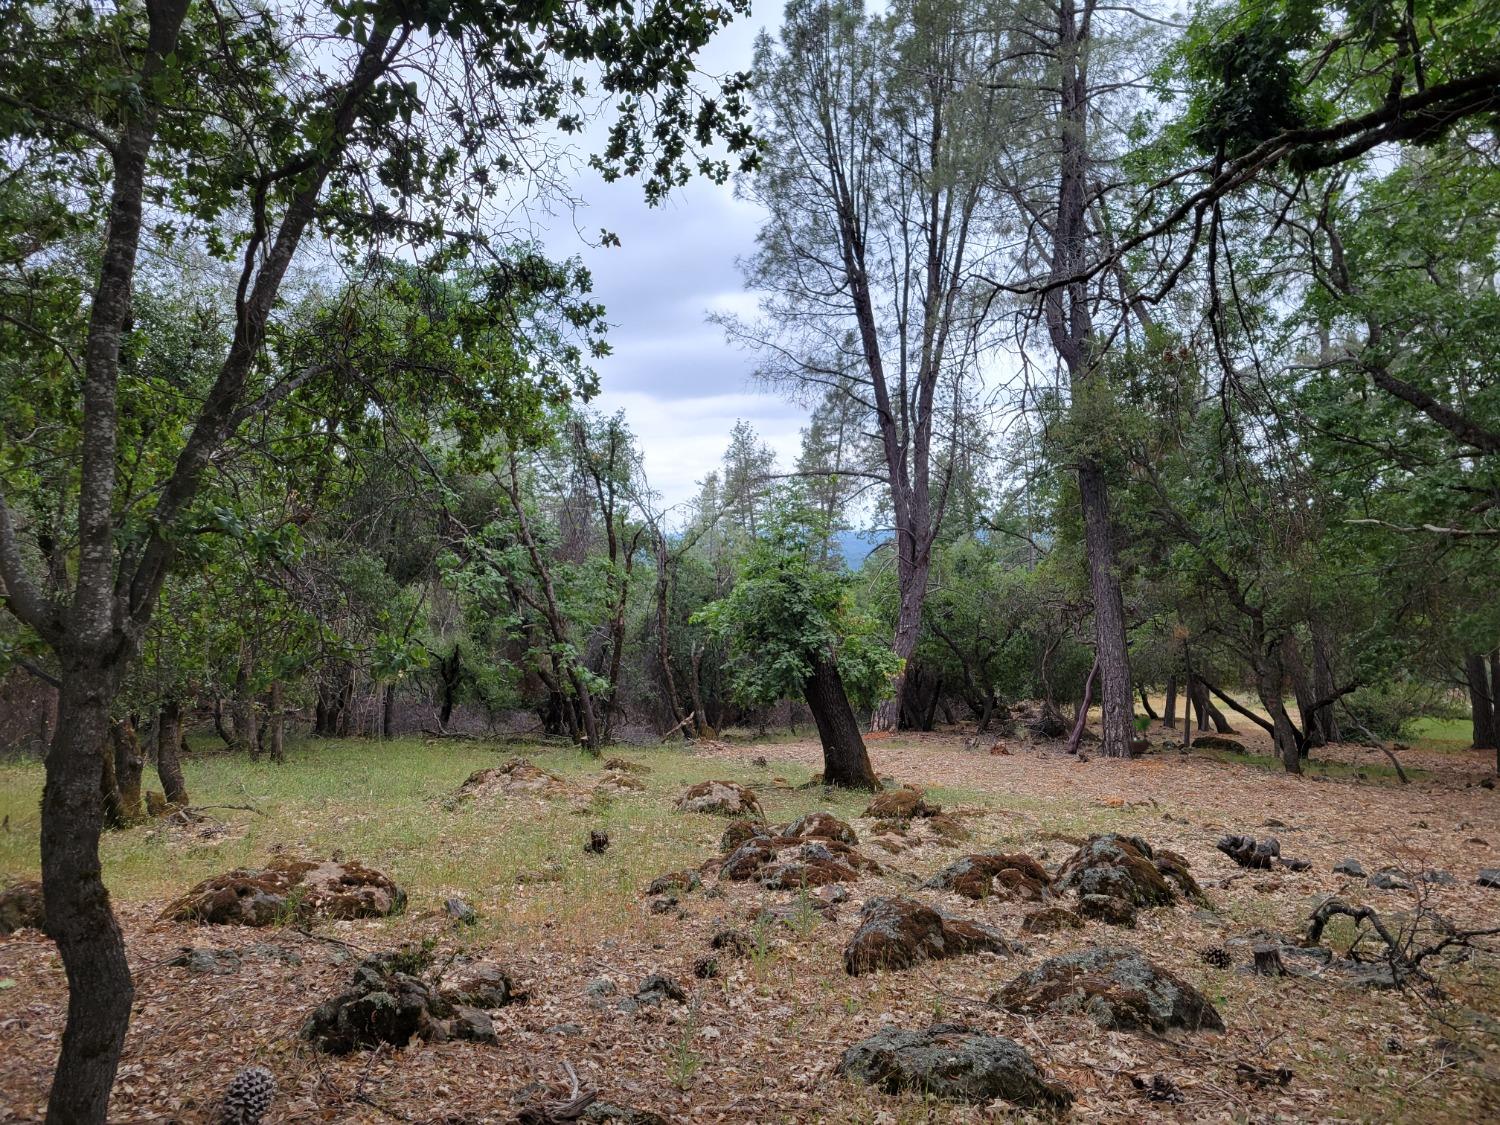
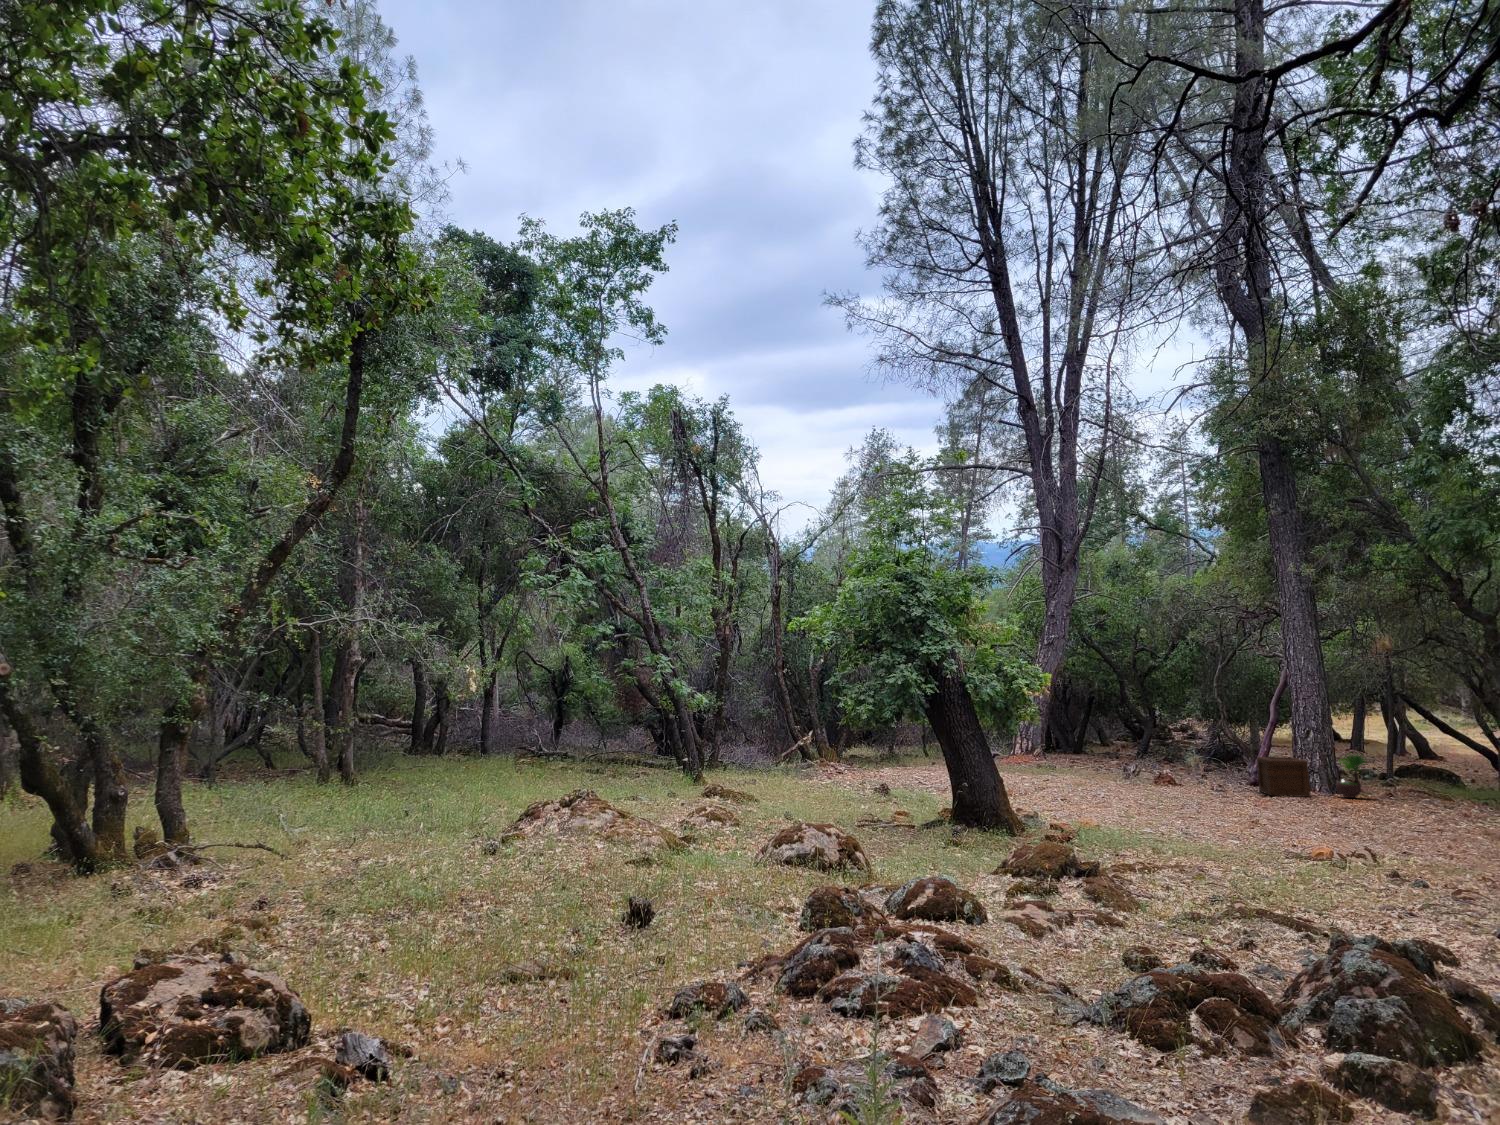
wooden crate: none [1070,722,1111,754] -> present [1257,757,1310,797]

